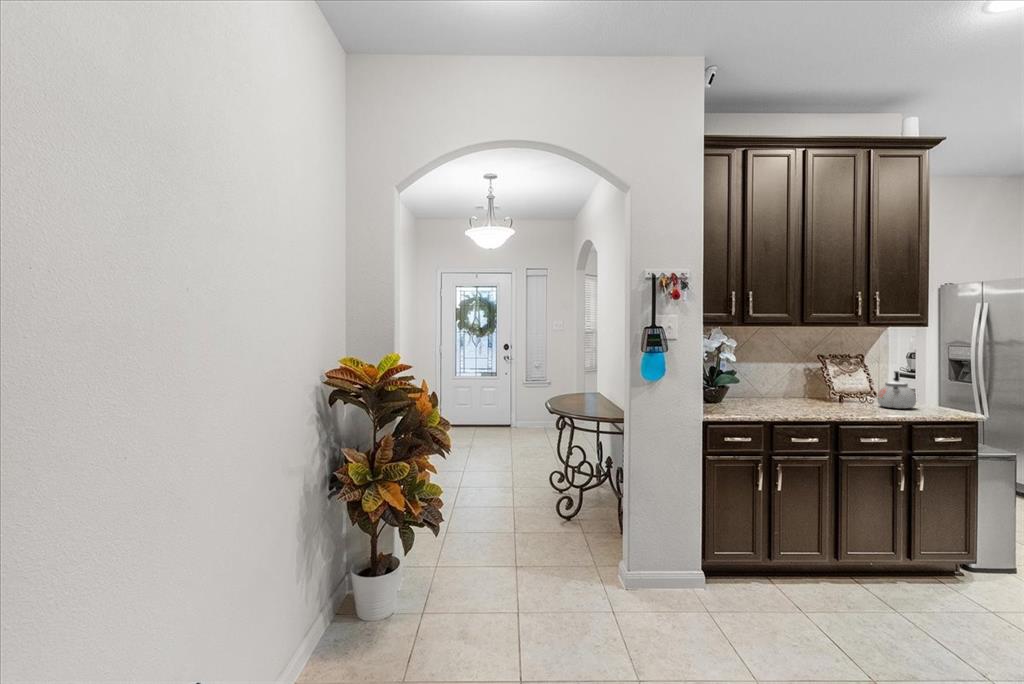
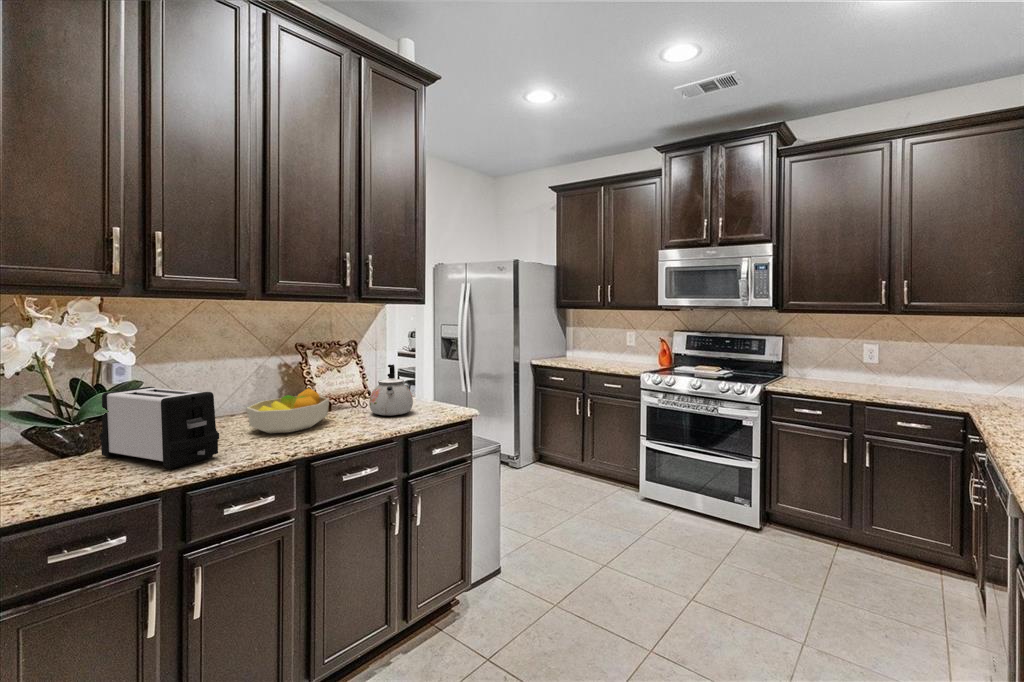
toaster: none [724,373,786,413] -> present [100,387,219,469]
fruit bowl: none [793,383,847,408] -> present [247,388,329,434]

